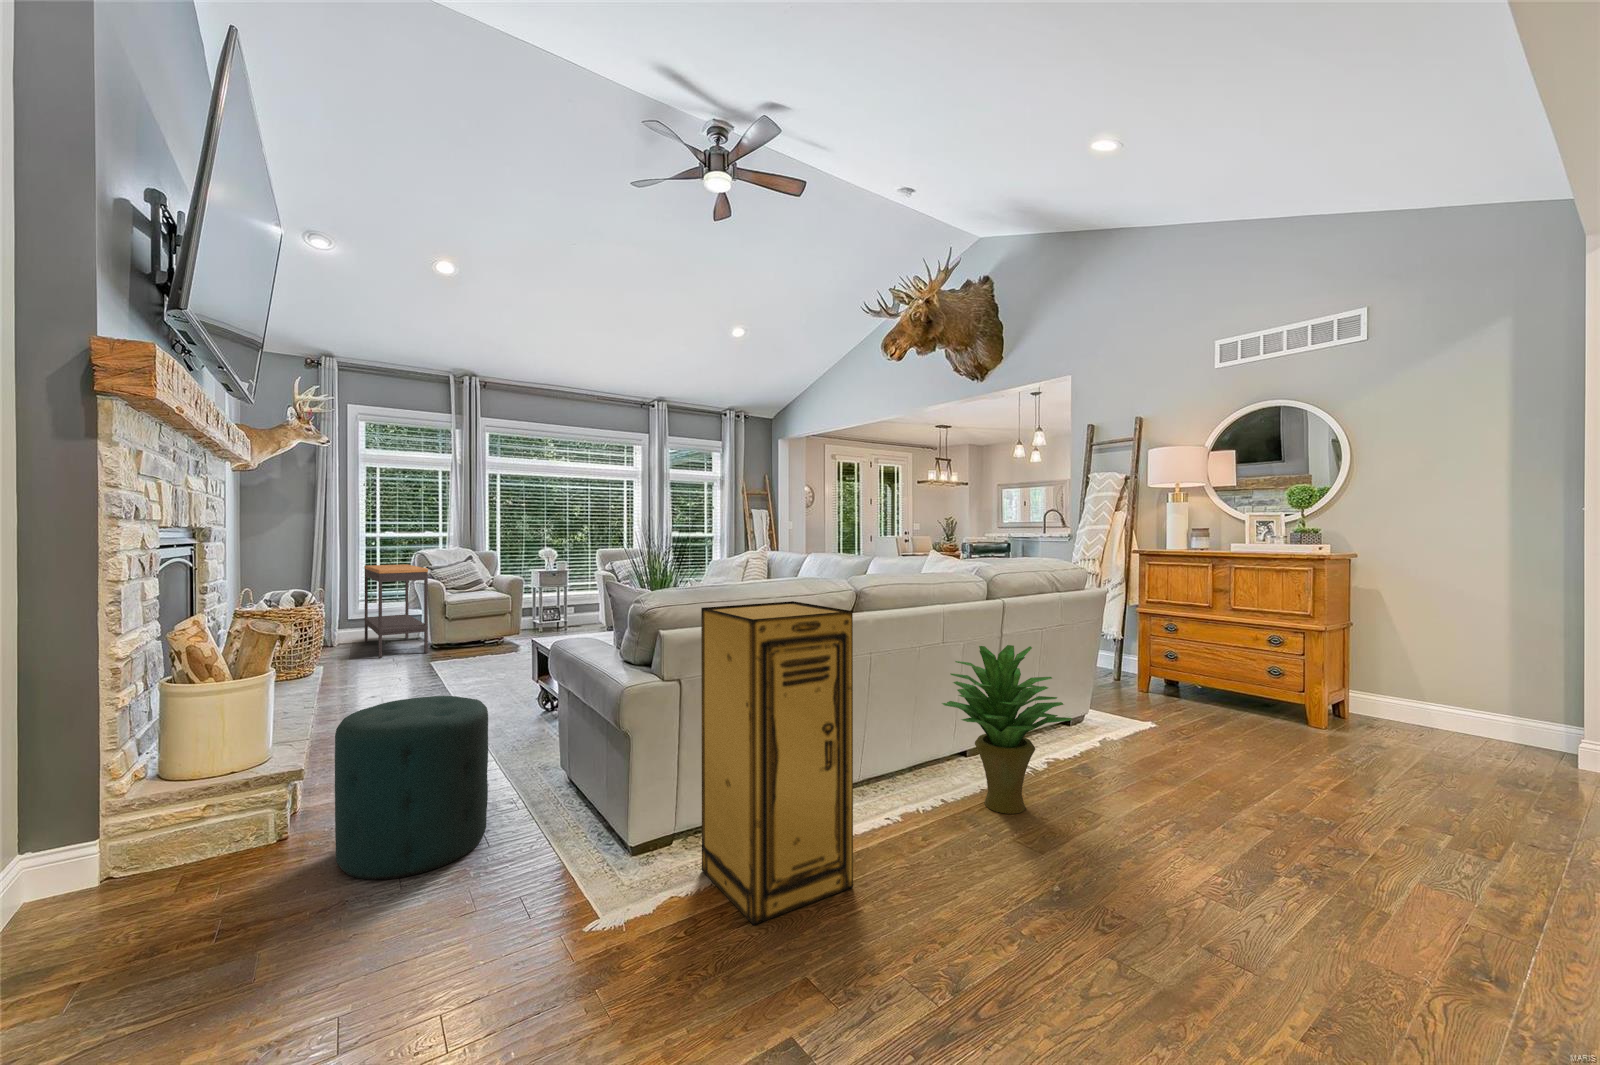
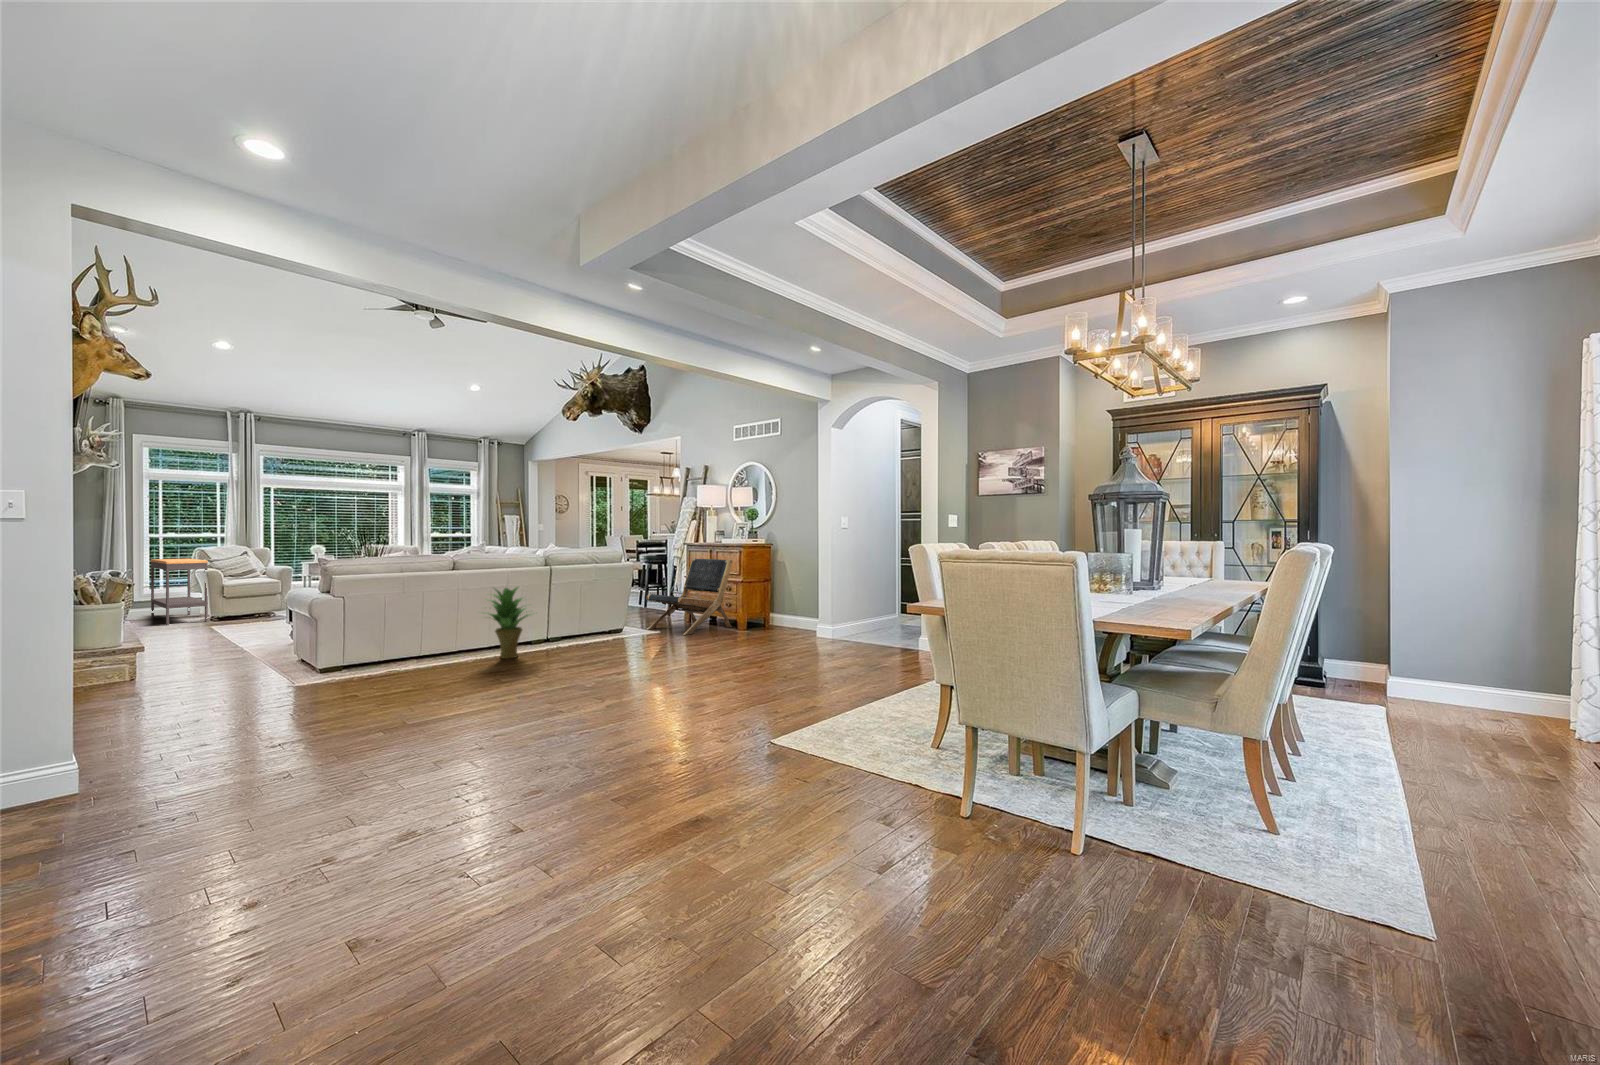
lounge chair: none [1126,575,1292,736] -> present [646,558,733,635]
storage cabinet: present [701,601,853,925] -> none [340,566,403,682]
ottoman: present [335,696,488,880] -> none [161,613,240,683]

